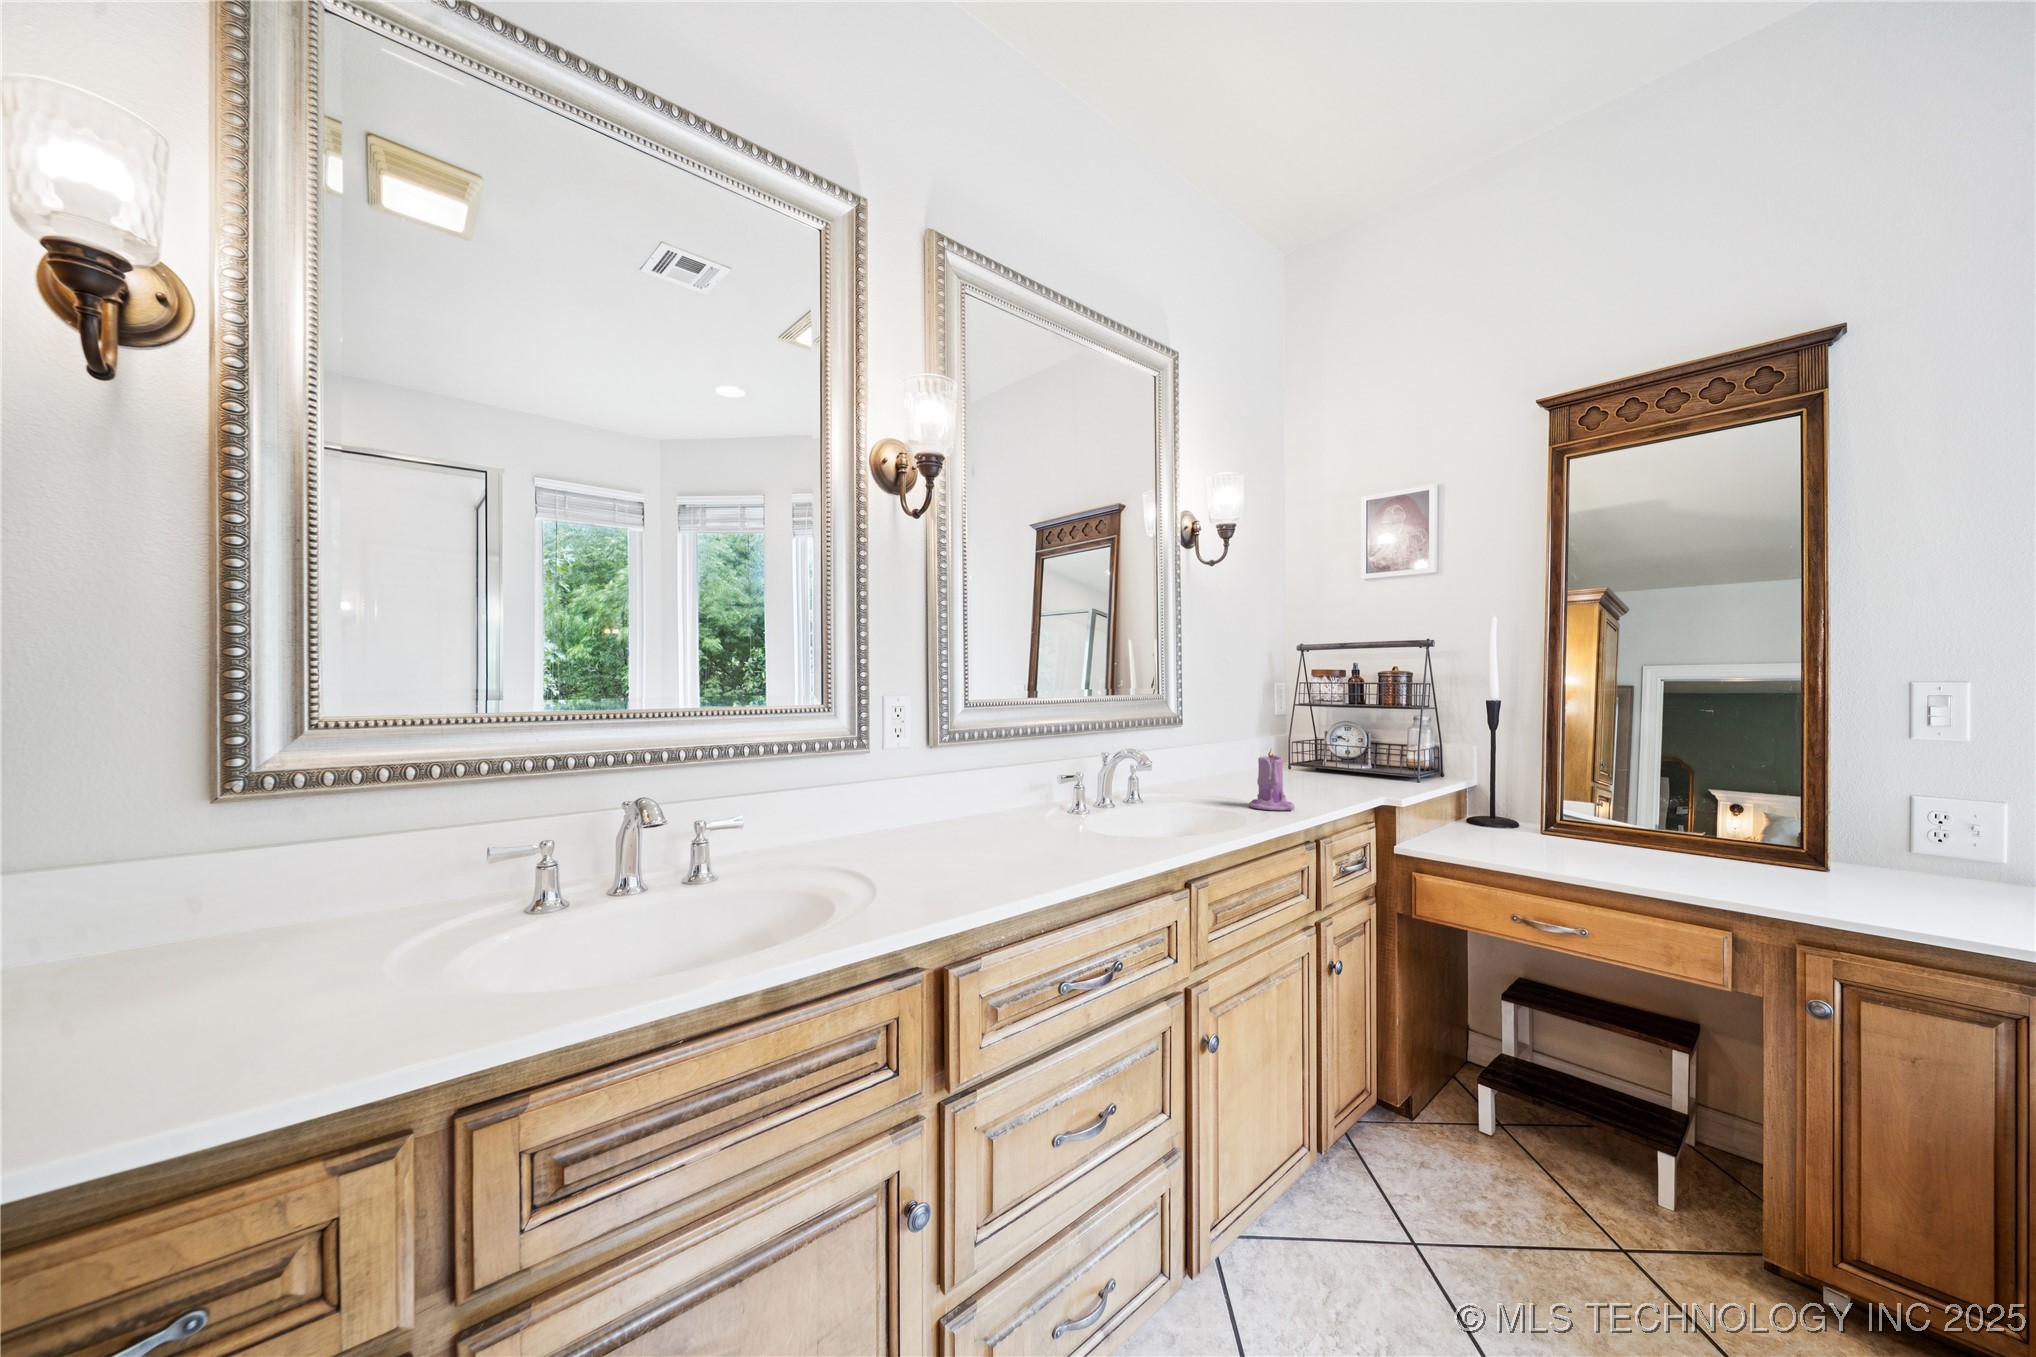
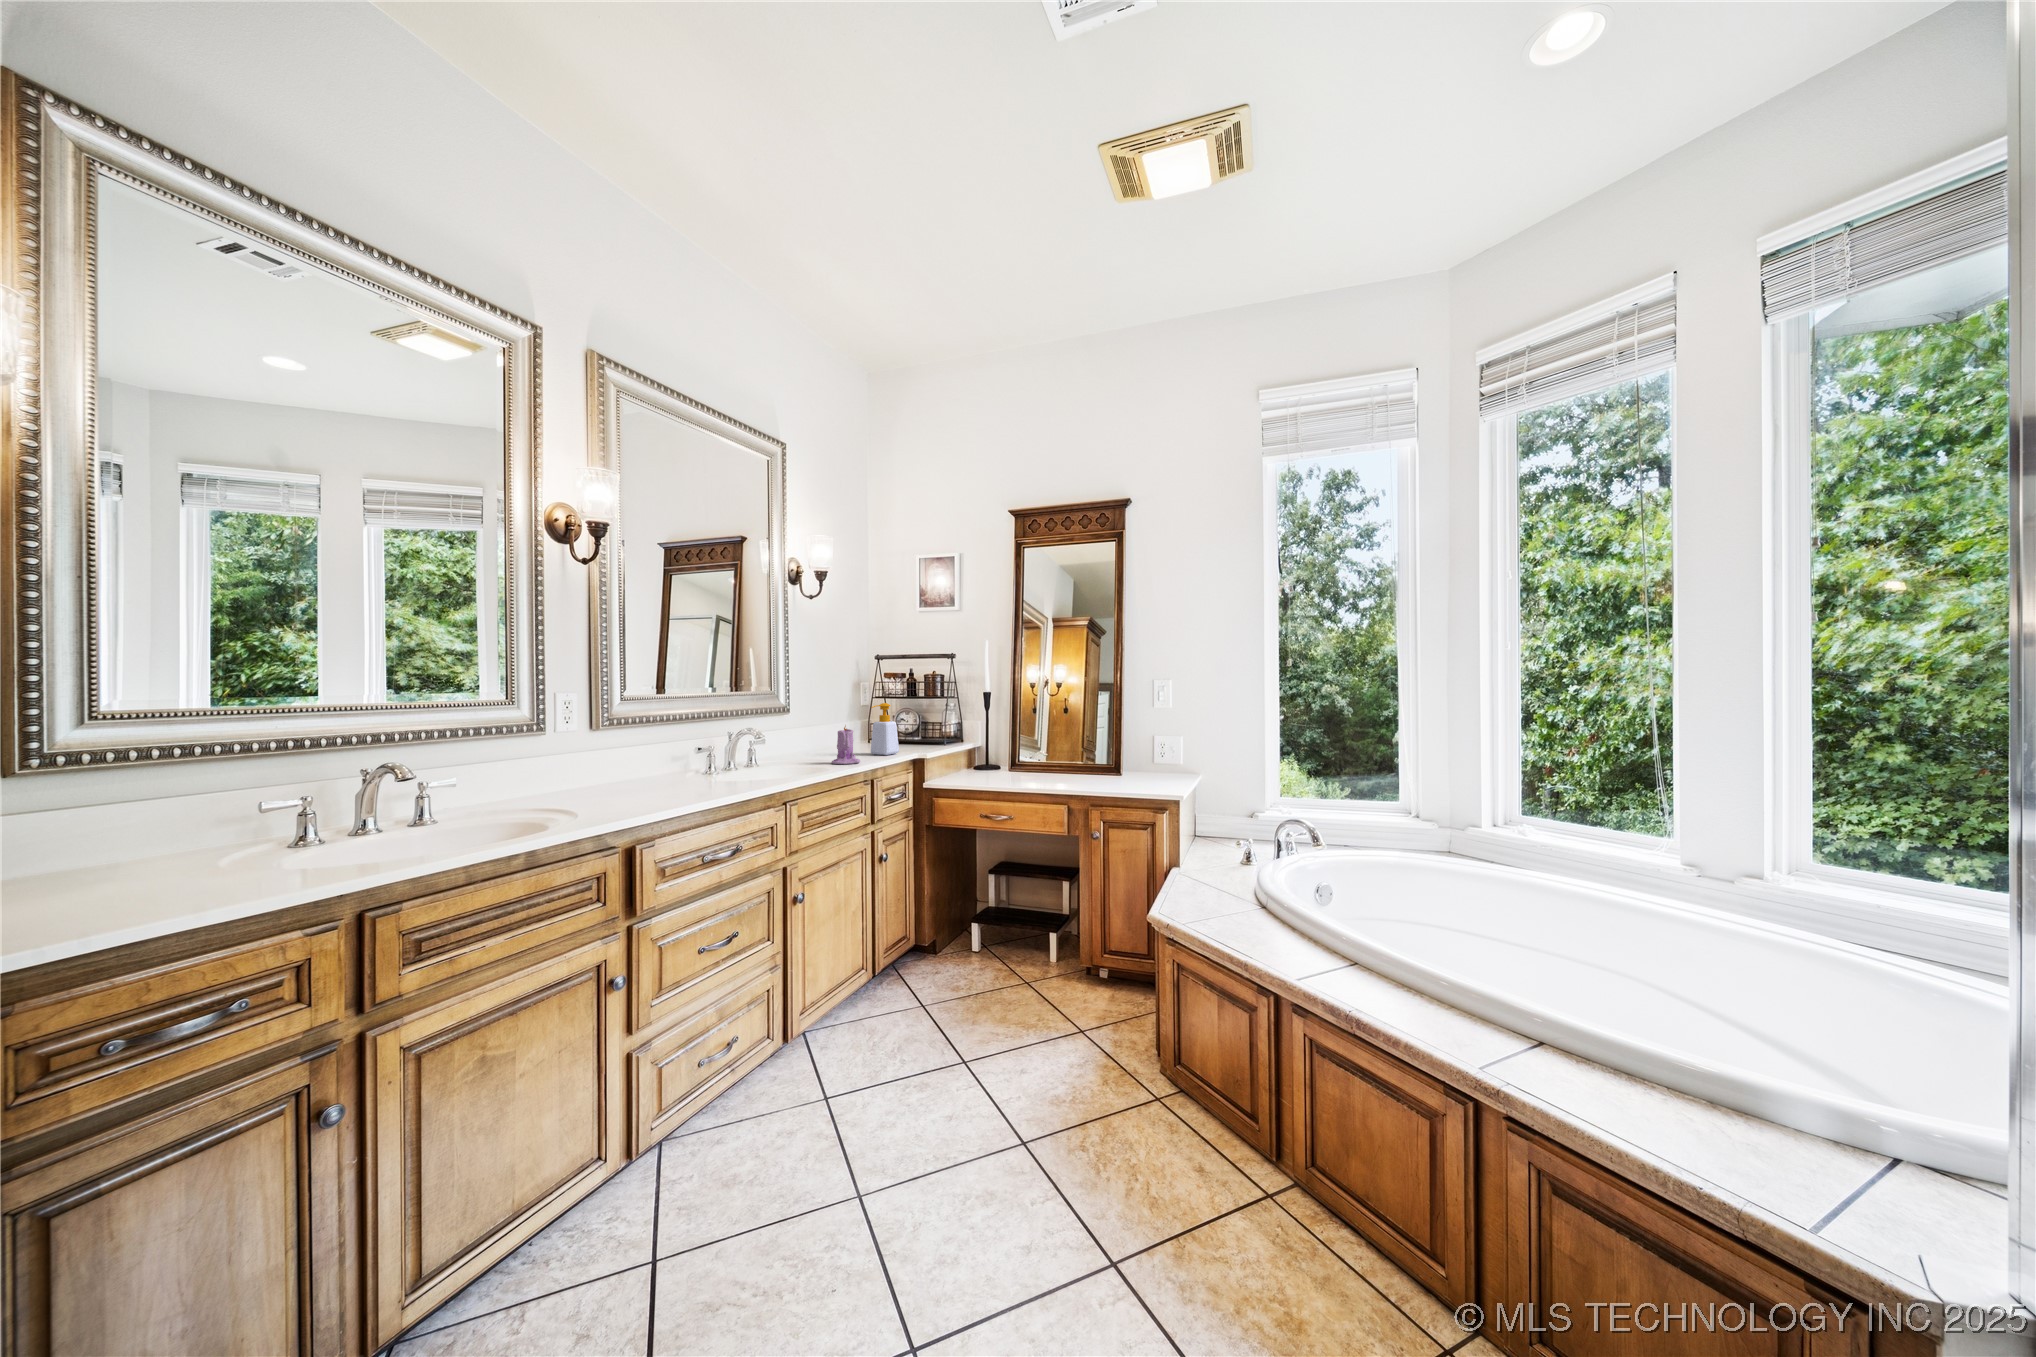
soap bottle: none [1301,715,1347,795] -> present [871,703,899,755]

